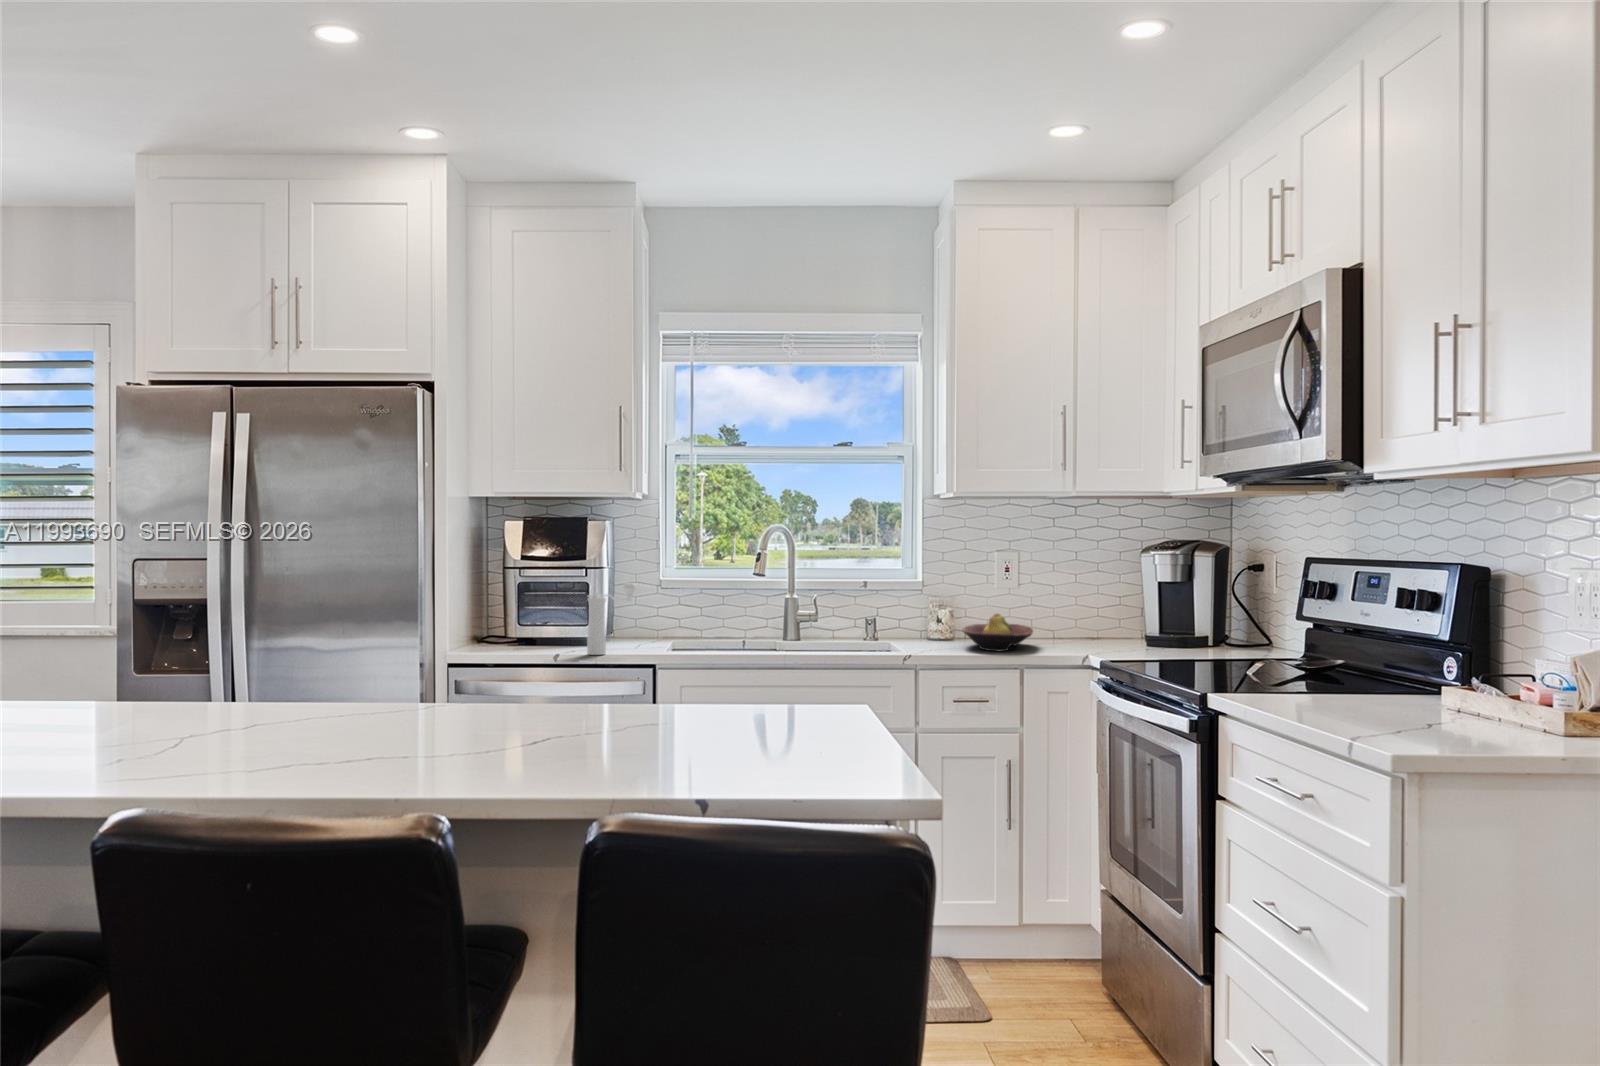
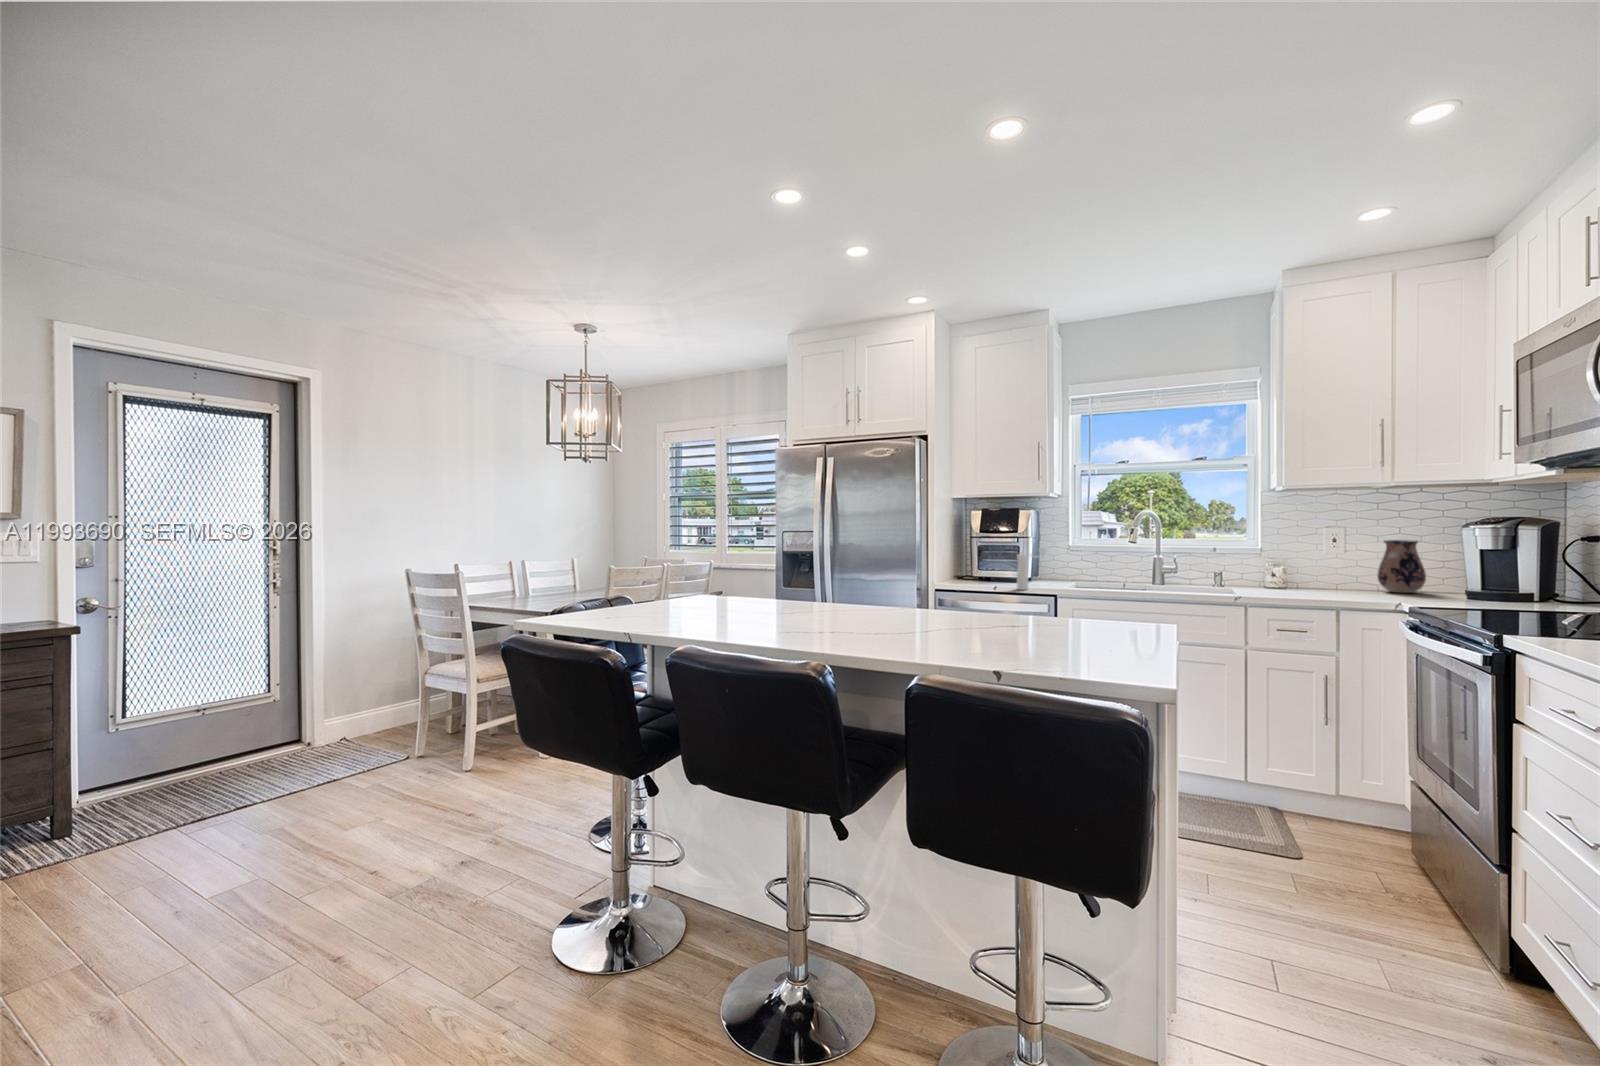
ceramic pitcher: none [1054,569,1103,638] -> present [1378,540,1426,593]
fruit bowl: present [962,614,1033,651] -> none [1290,572,1354,599]

